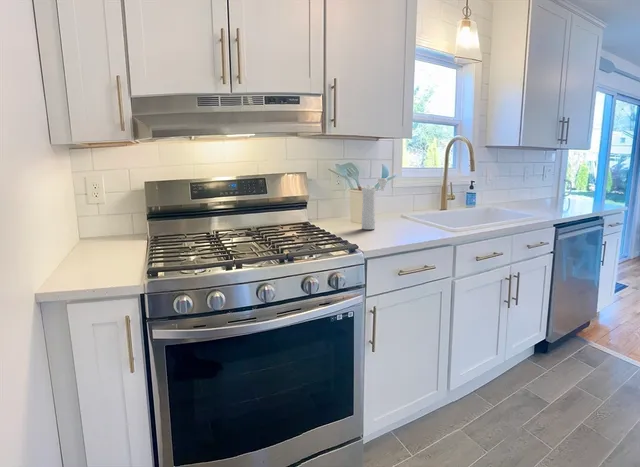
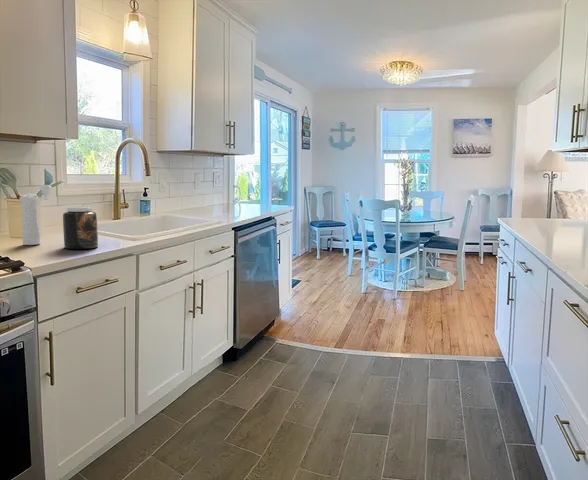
jar: none [393,198,421,236] -> present [63,206,98,249]

